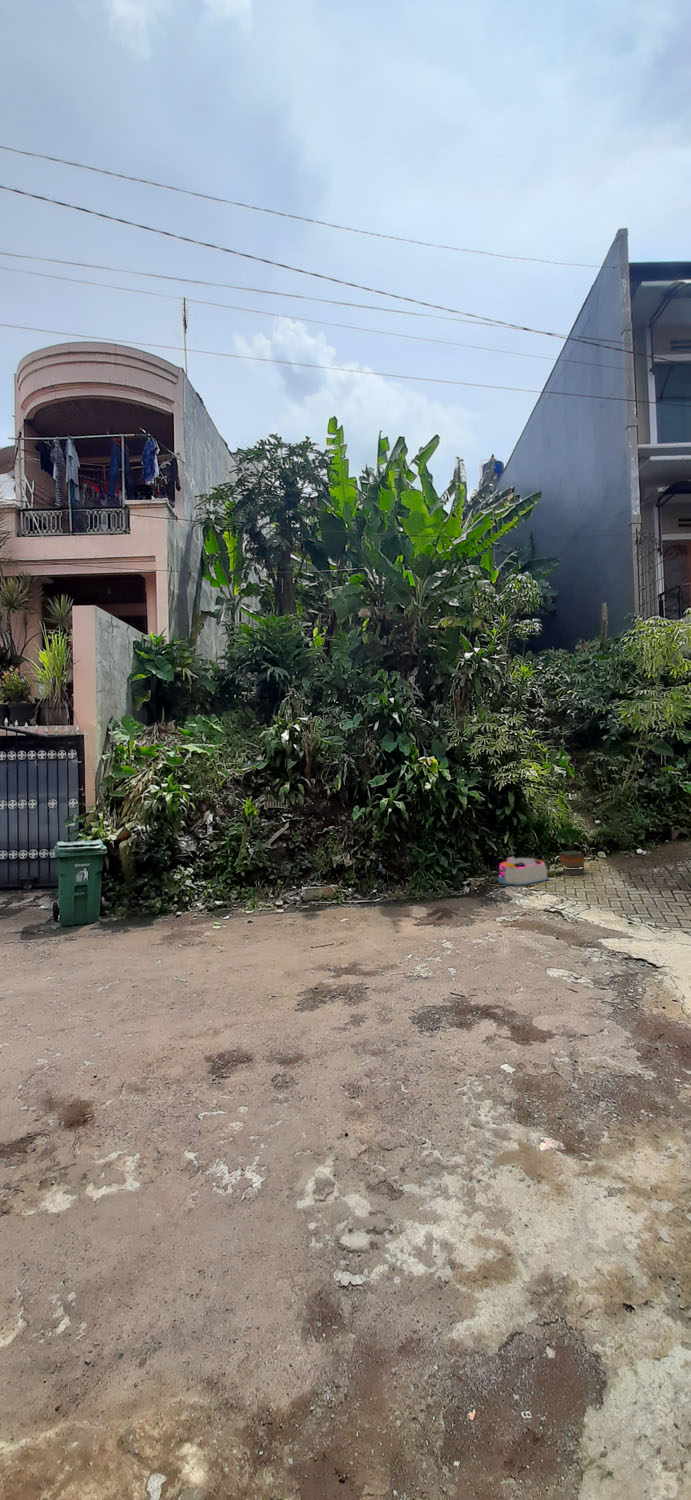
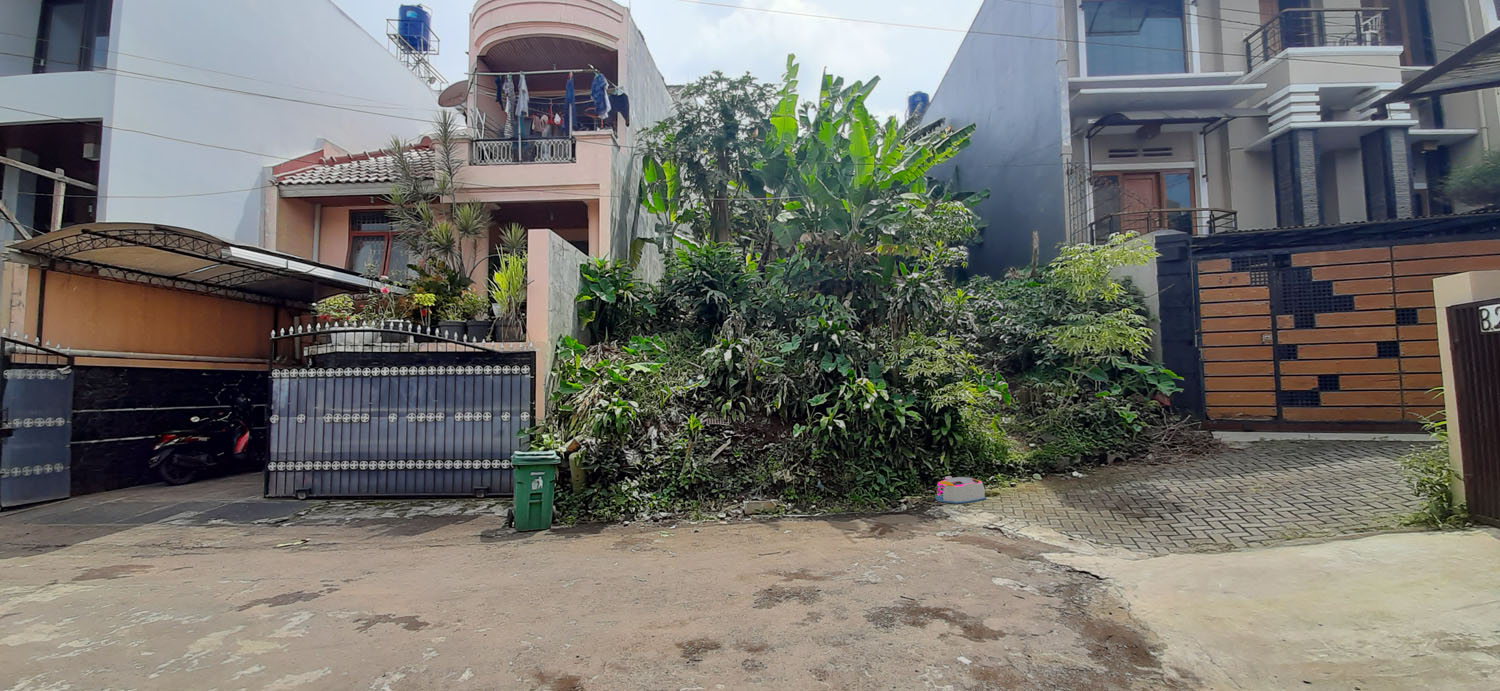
potted tree: present [556,828,590,875] -> none [991,448,1028,495]

